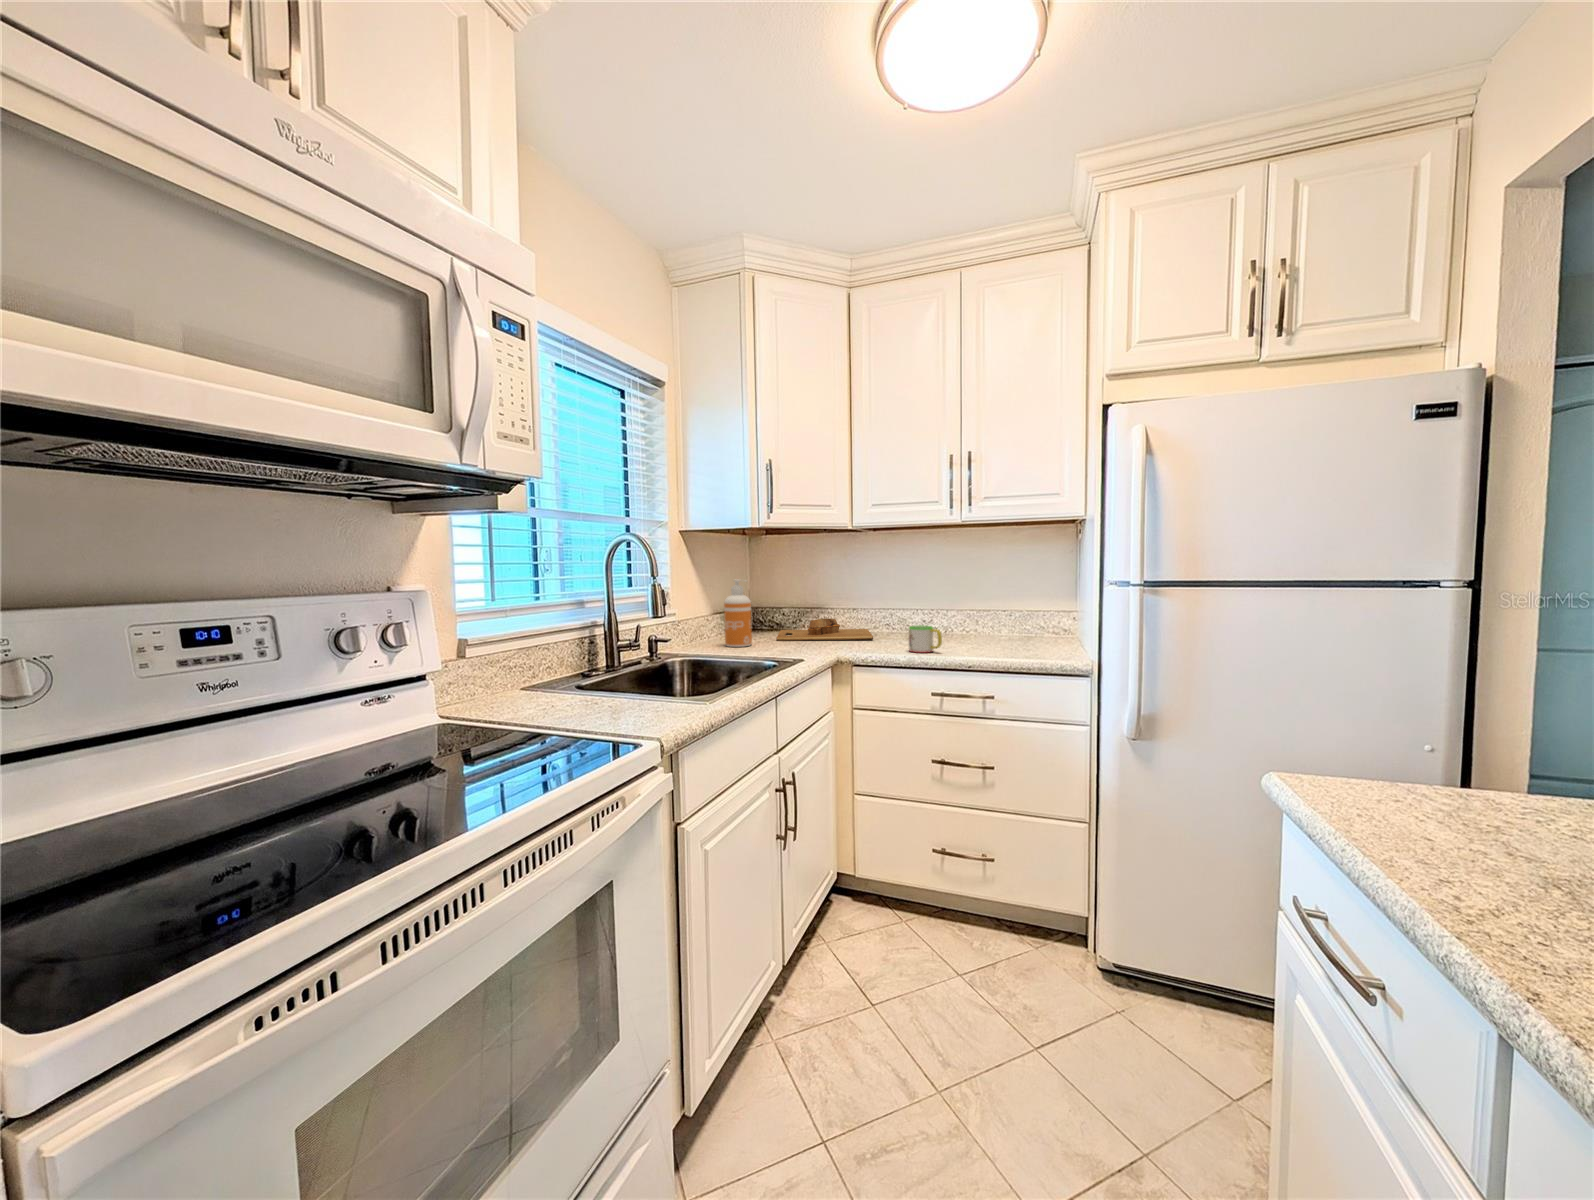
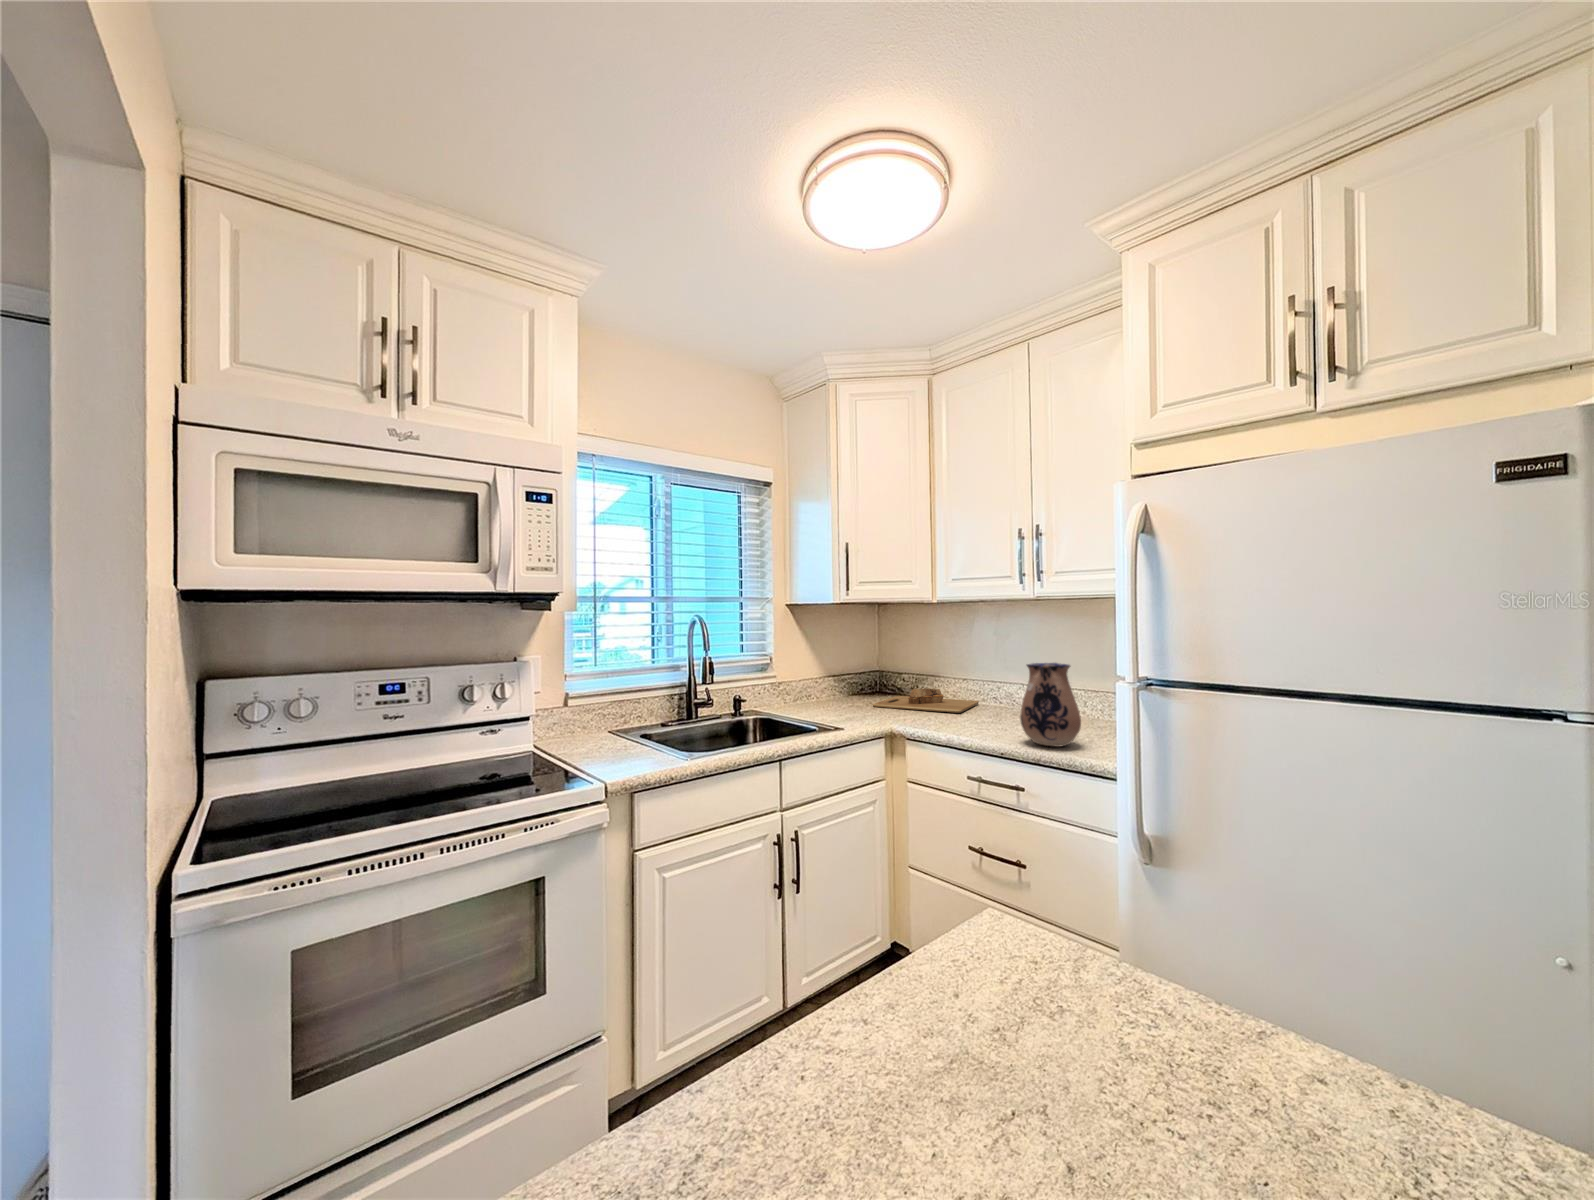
soap dispenser: present [724,579,752,647] -> none [817,650,842,710]
ceramic pitcher: none [976,580,1032,656] -> present [1020,663,1081,747]
mug: present [909,626,942,653] -> none [962,704,991,733]

